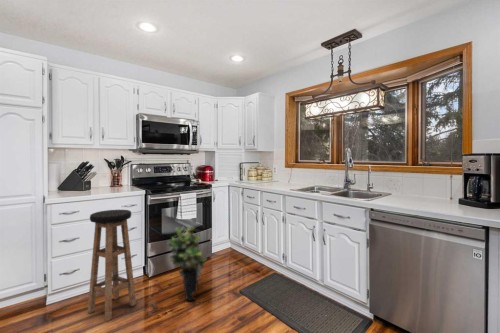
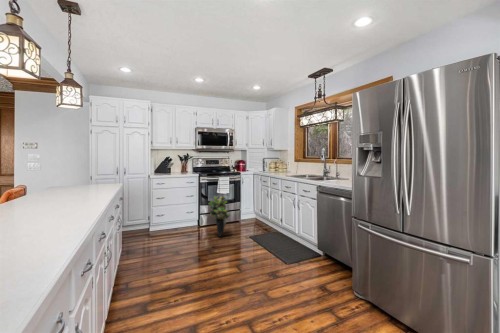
bar stool: present [88,210,136,321] -> none [168,184,192,239]

